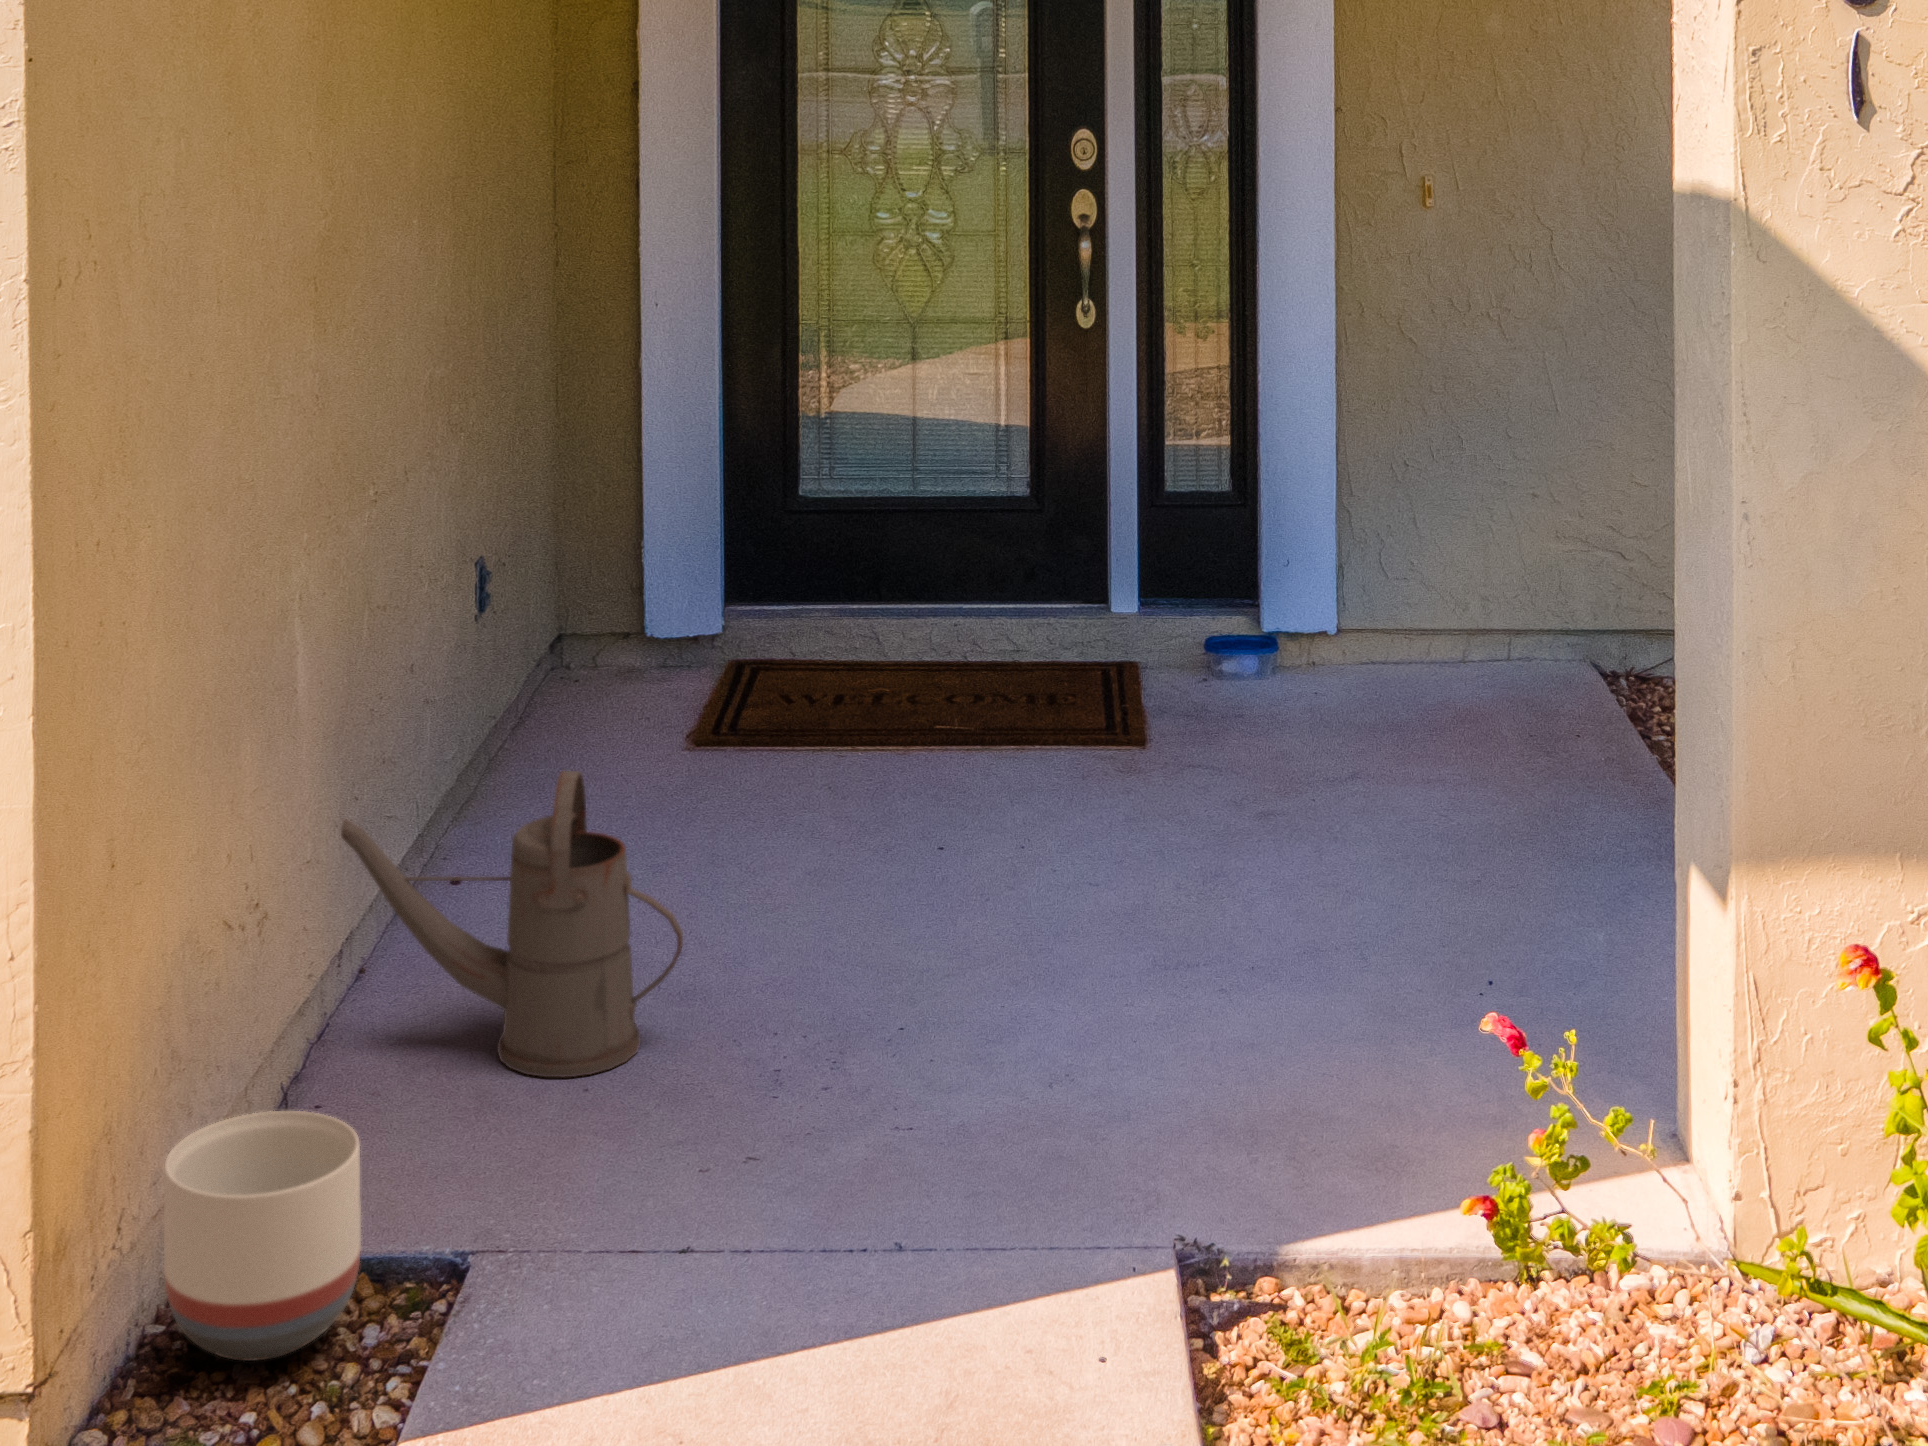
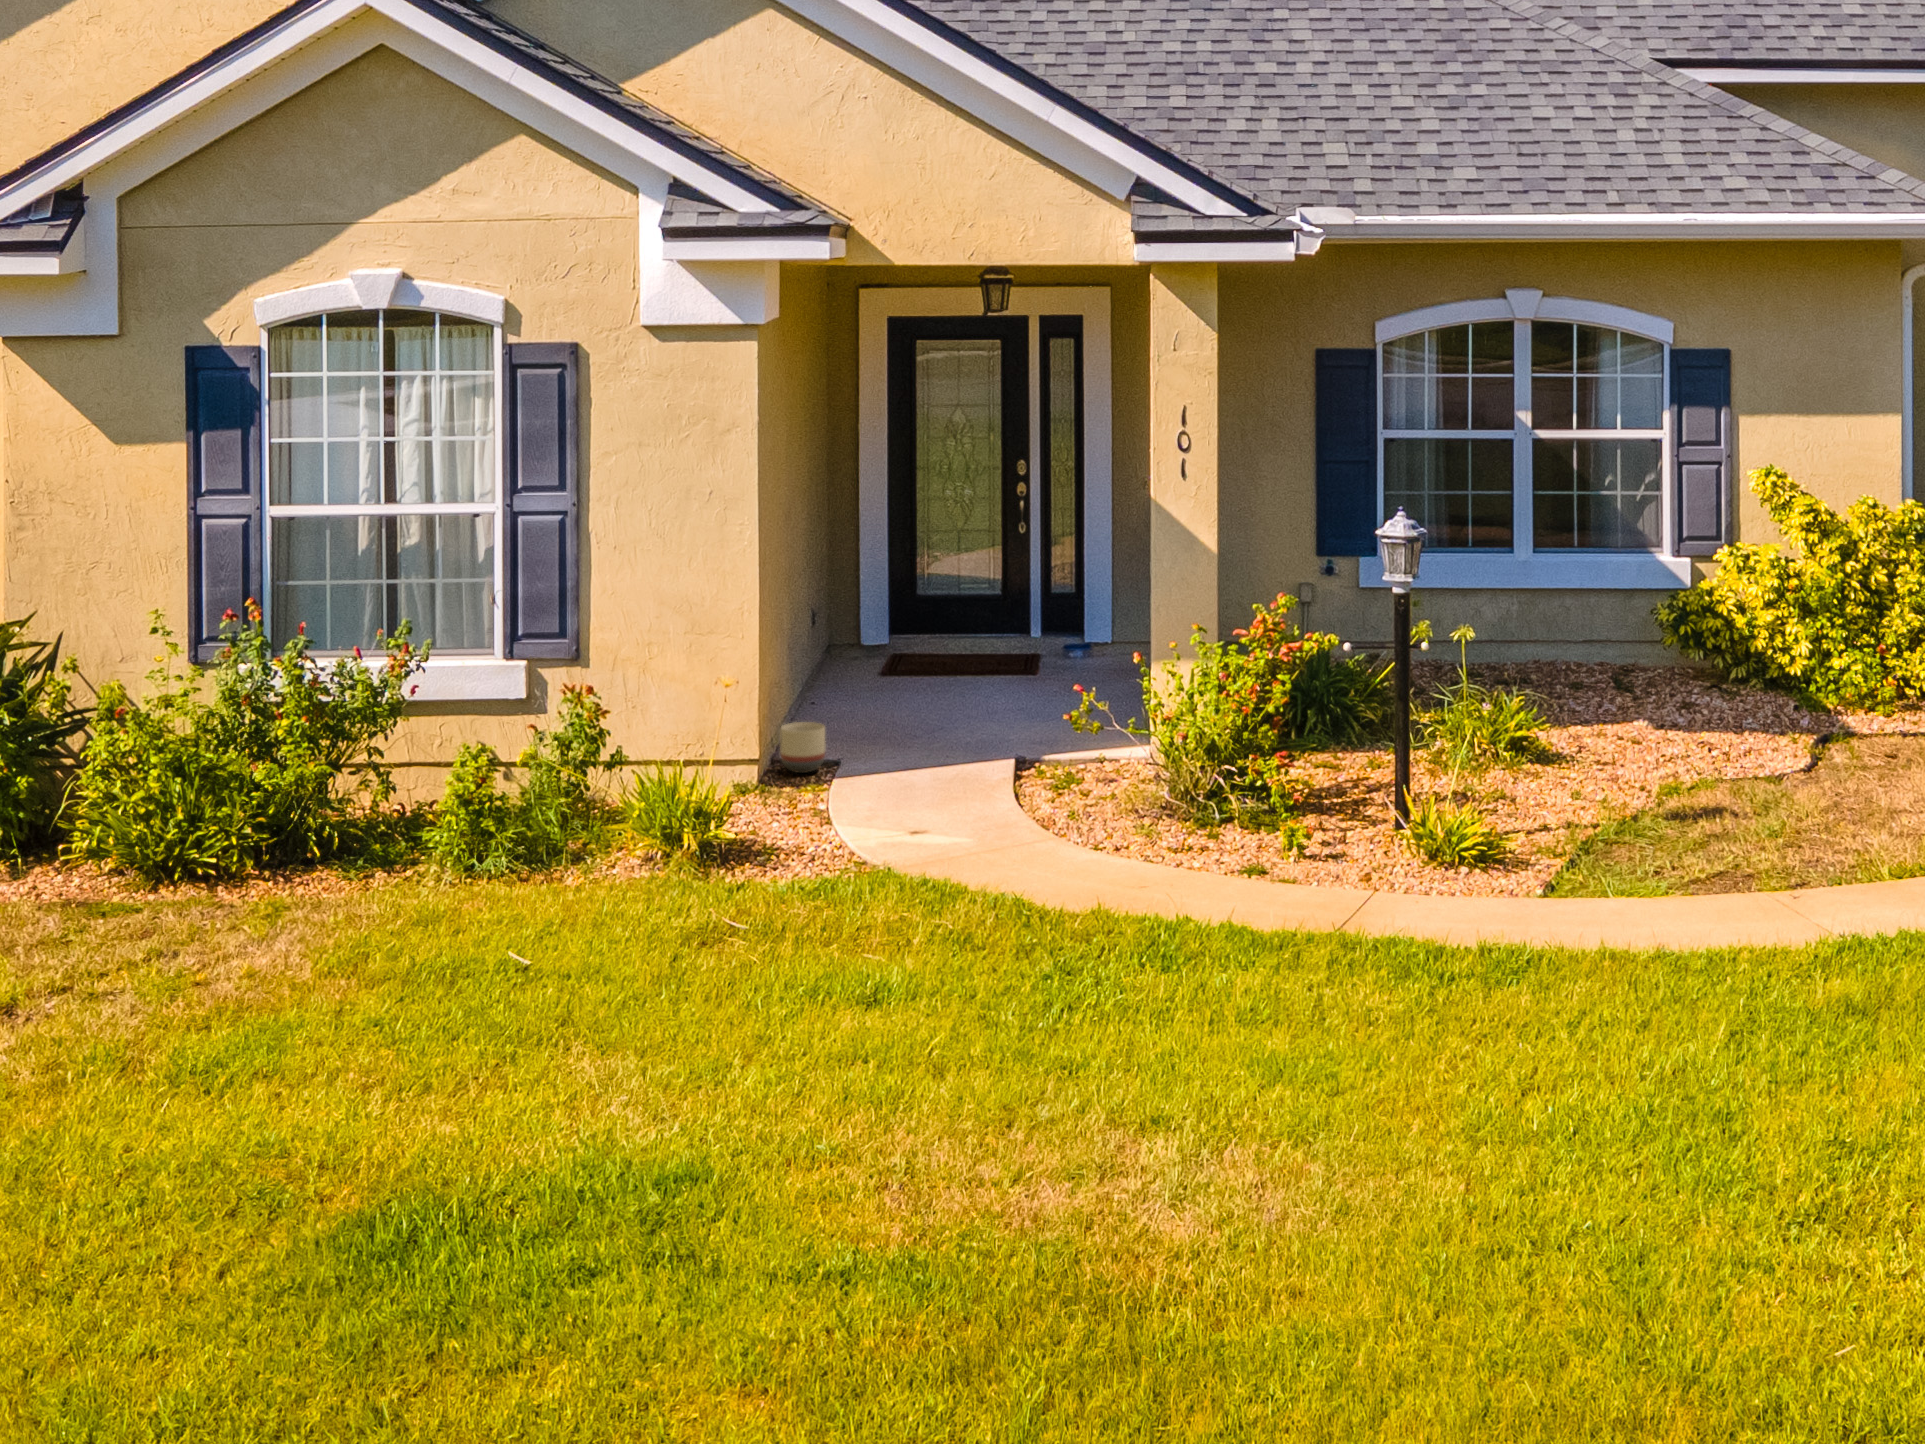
watering can: present [341,771,683,1077] -> none [799,656,894,737]

